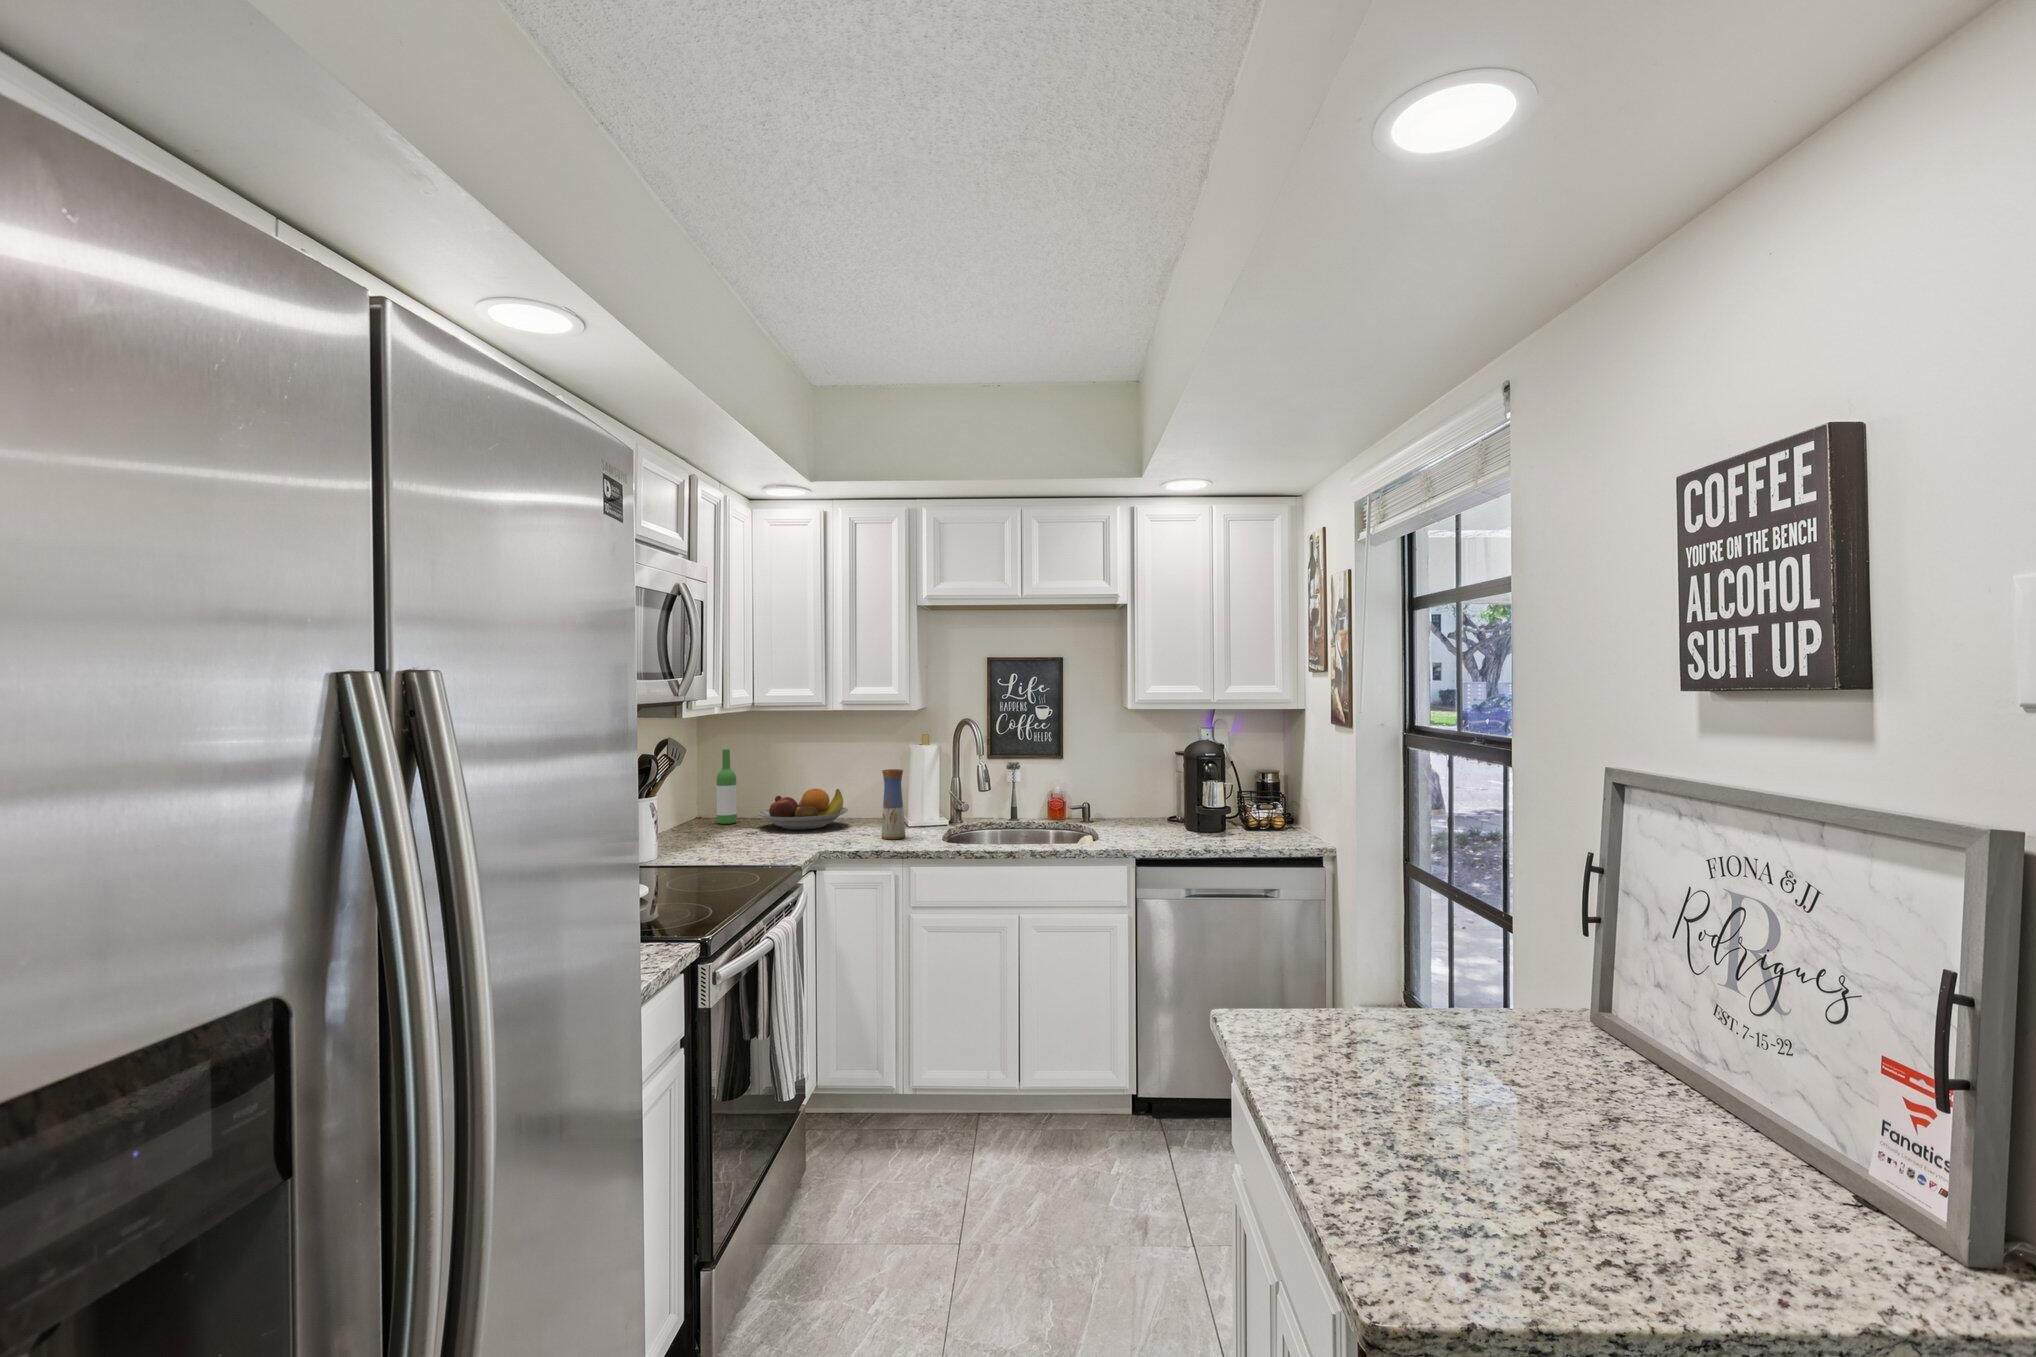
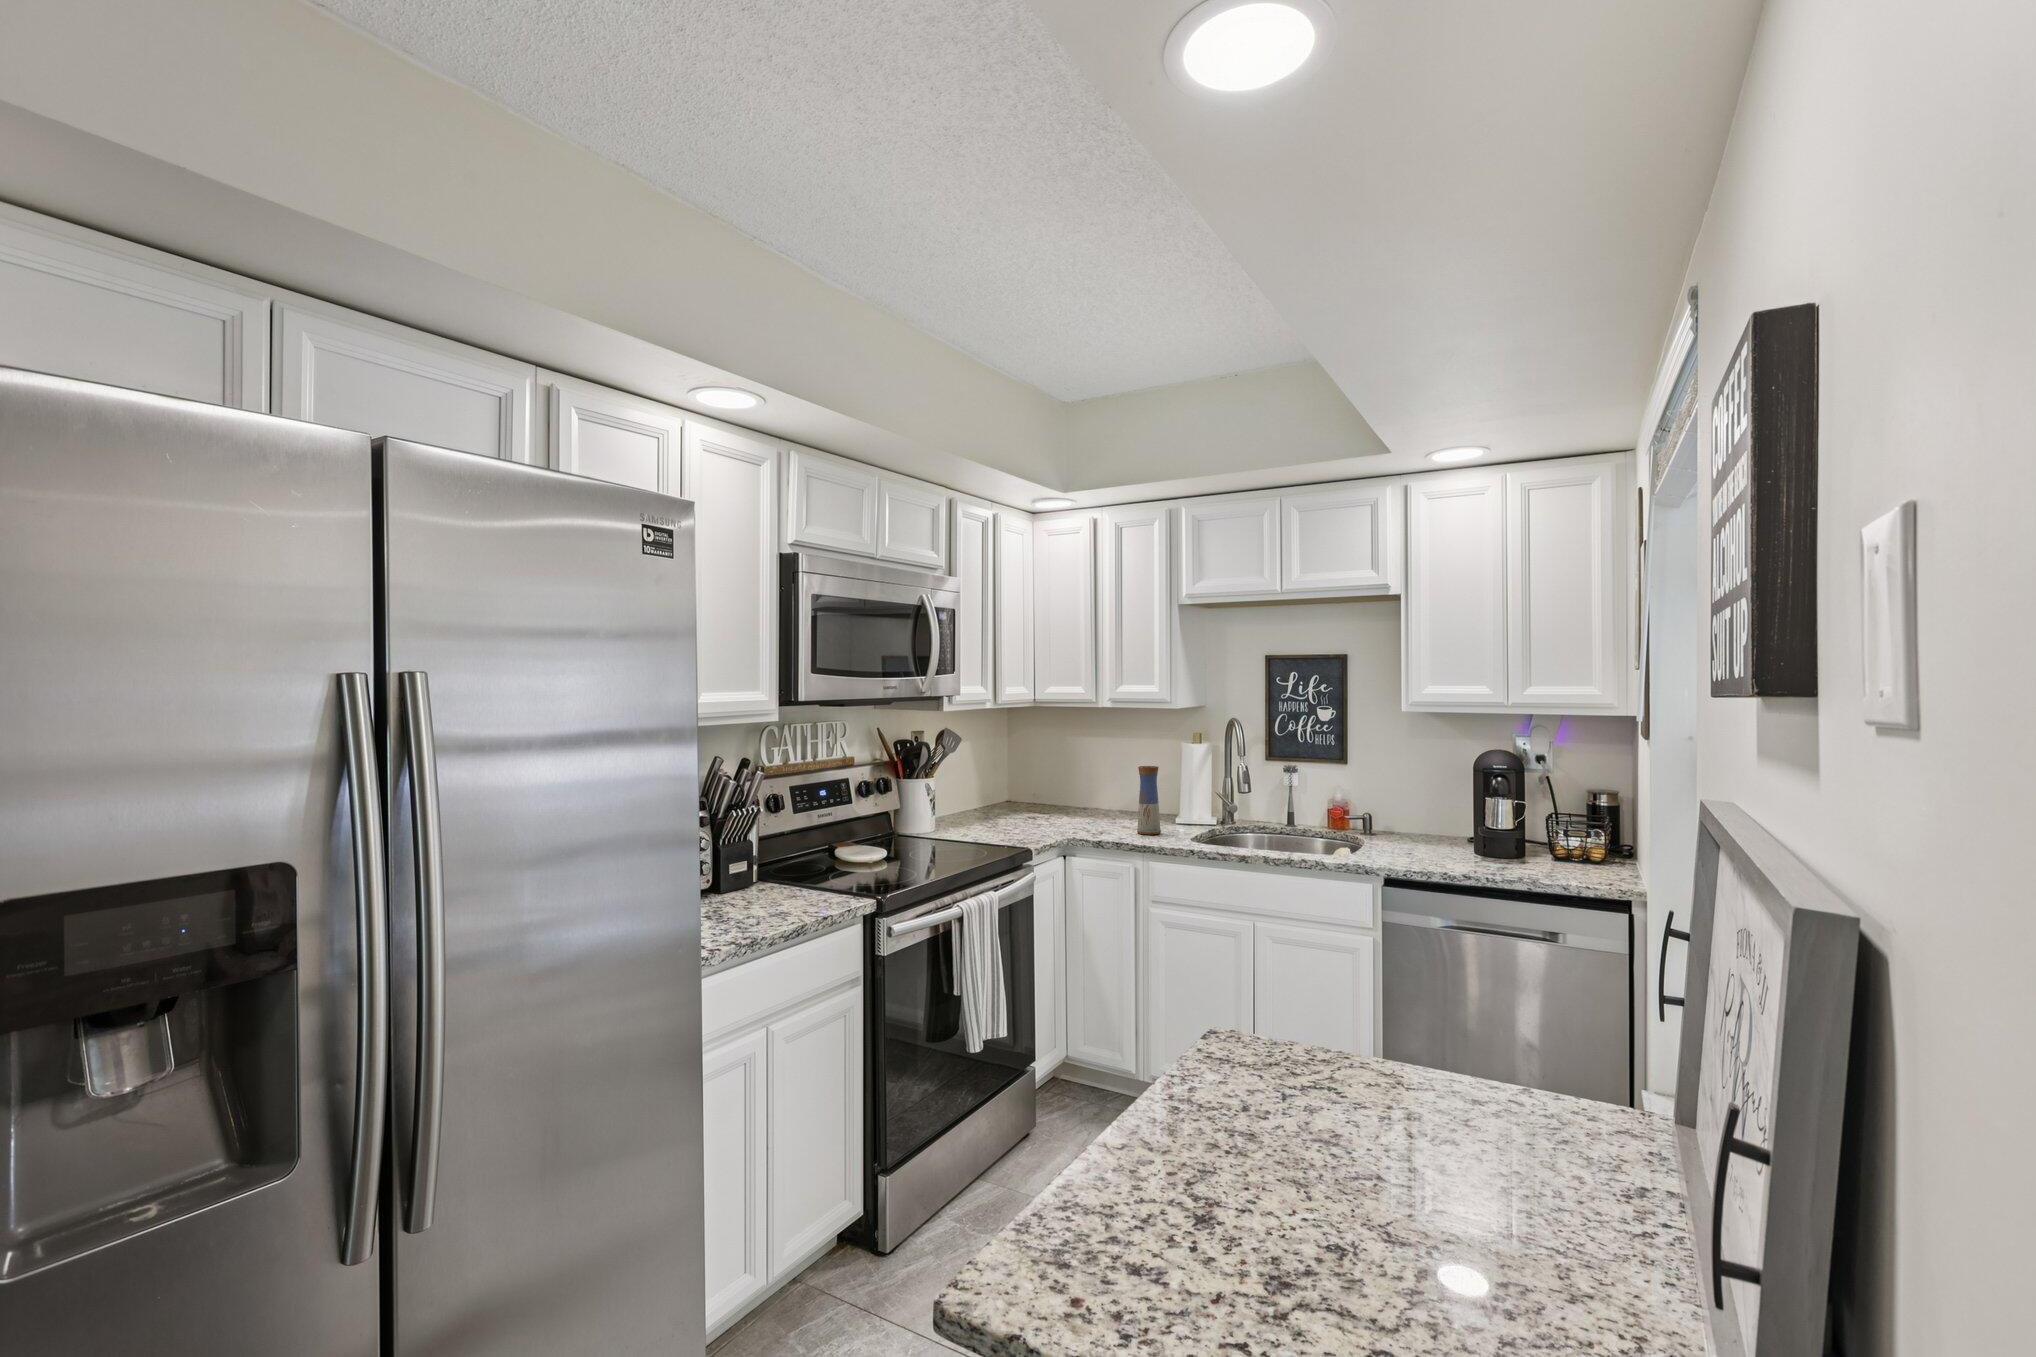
wine bottle: present [717,749,737,824] -> none [1014,741,1032,809]
fruit bowl: present [758,789,848,830] -> none [1041,781,1125,819]

